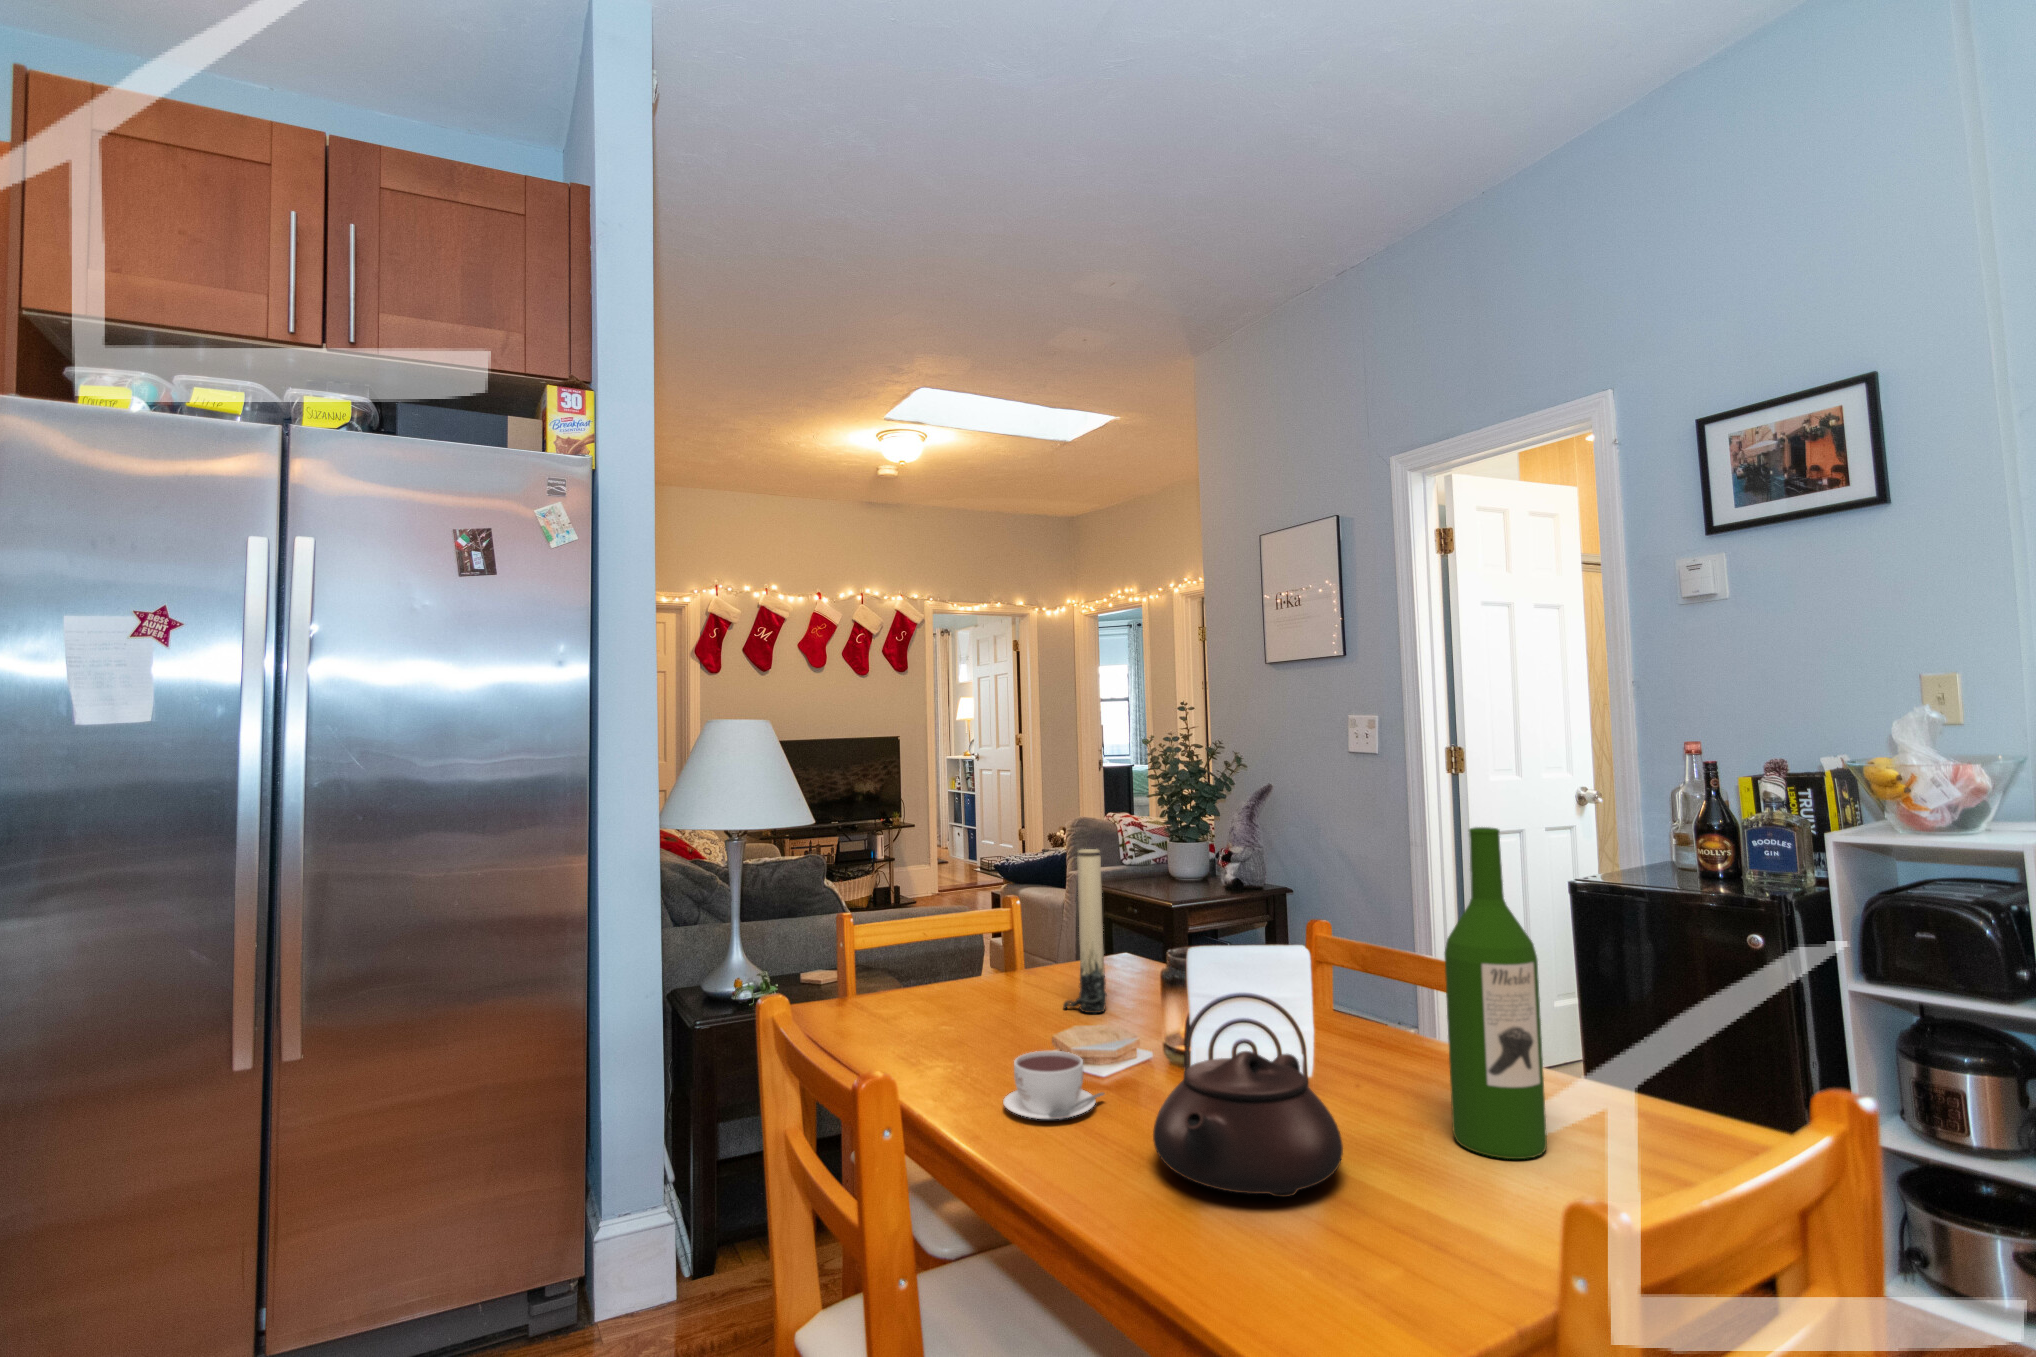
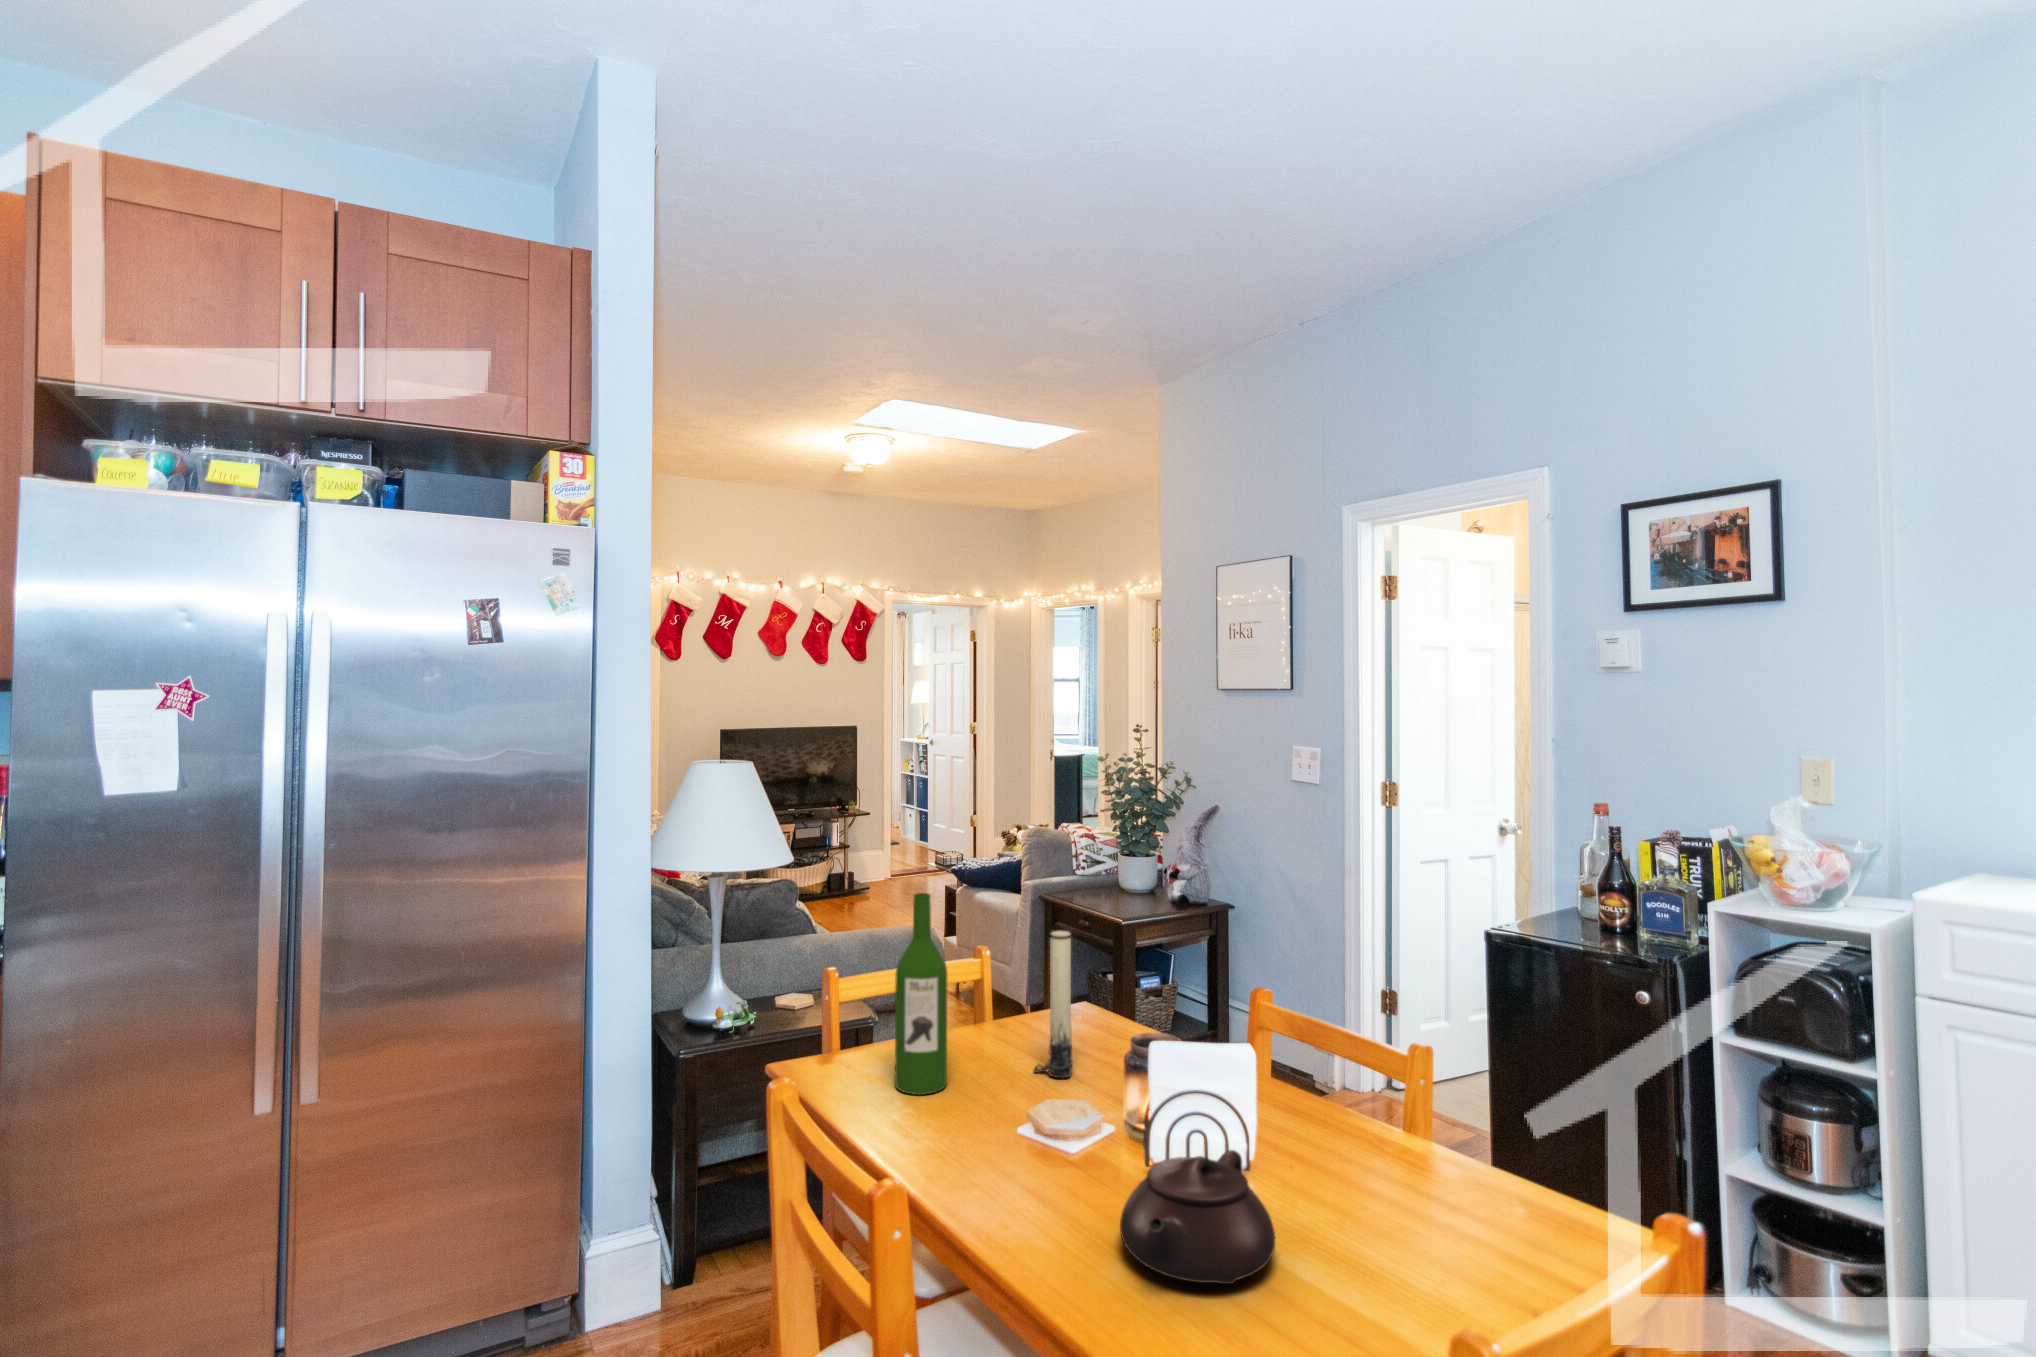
wine bottle: present [1445,827,1547,1159] -> present [895,893,948,1095]
coffee cup: present [1003,1051,1104,1119] -> none [989,1135,1076,1200]

